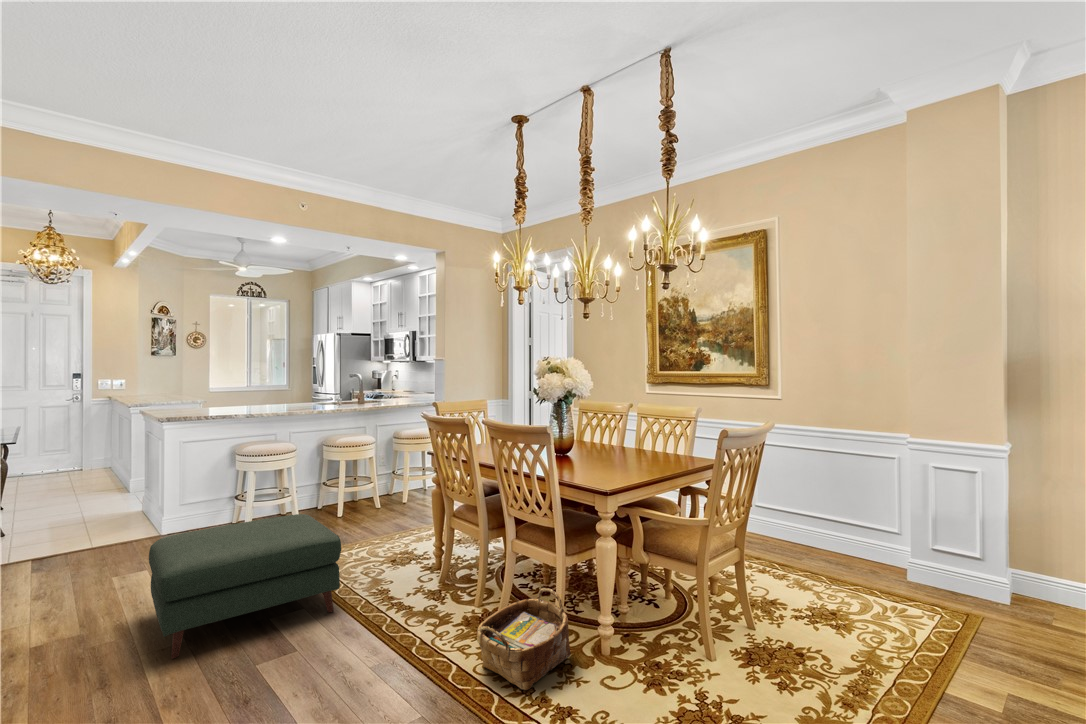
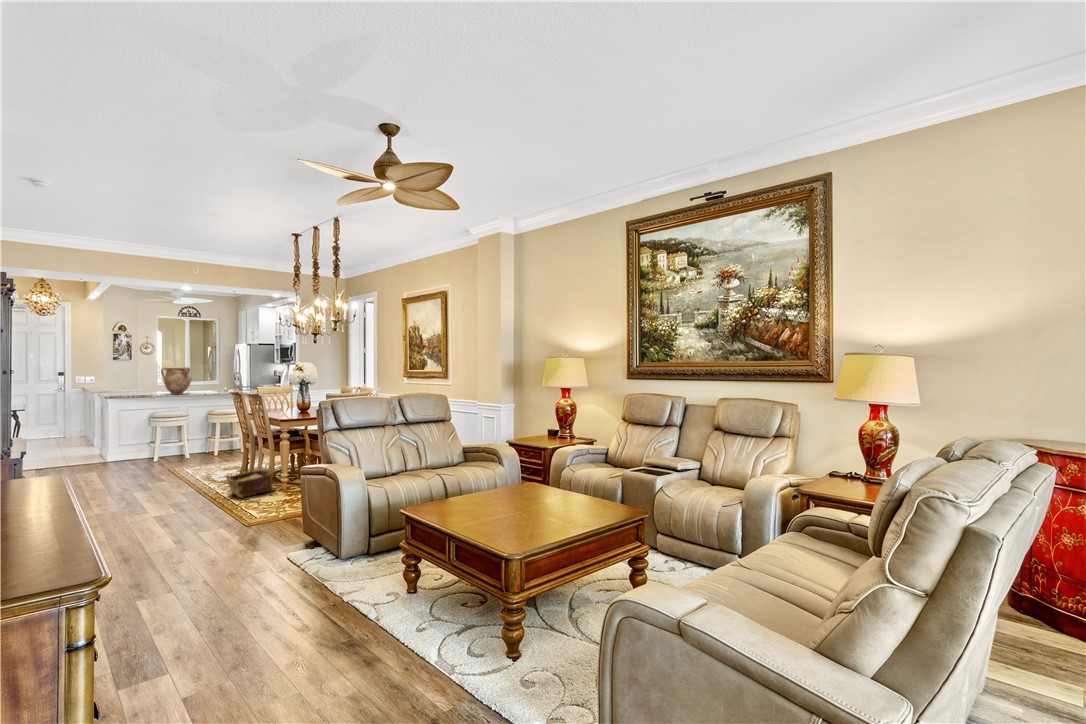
vase: none [245,367,293,413] -> present [161,367,192,395]
ottoman: present [149,514,341,659] -> none [90,441,185,493]

